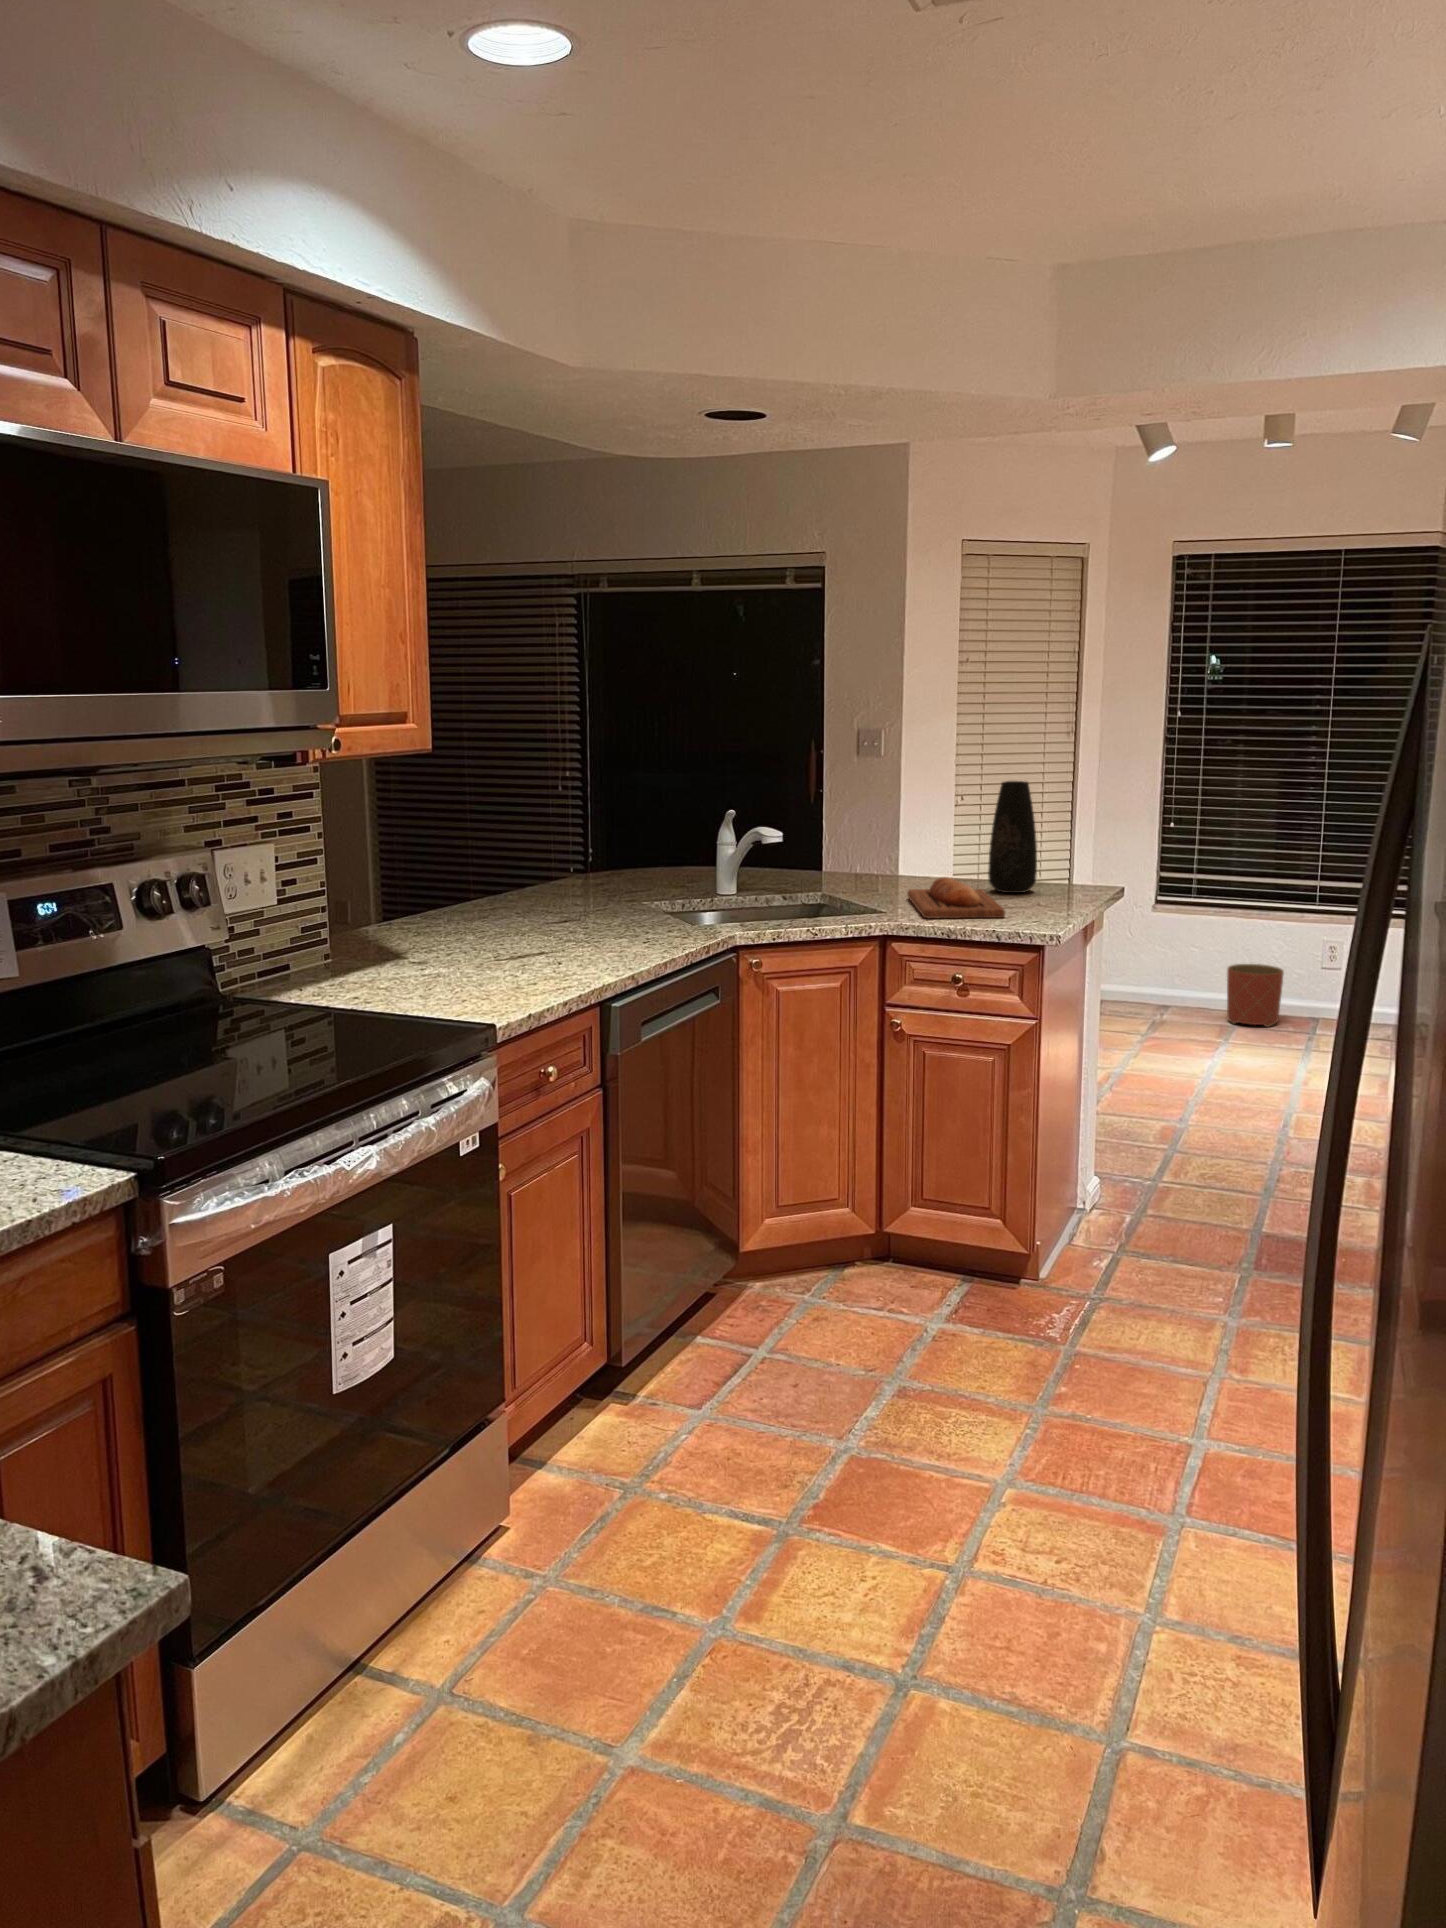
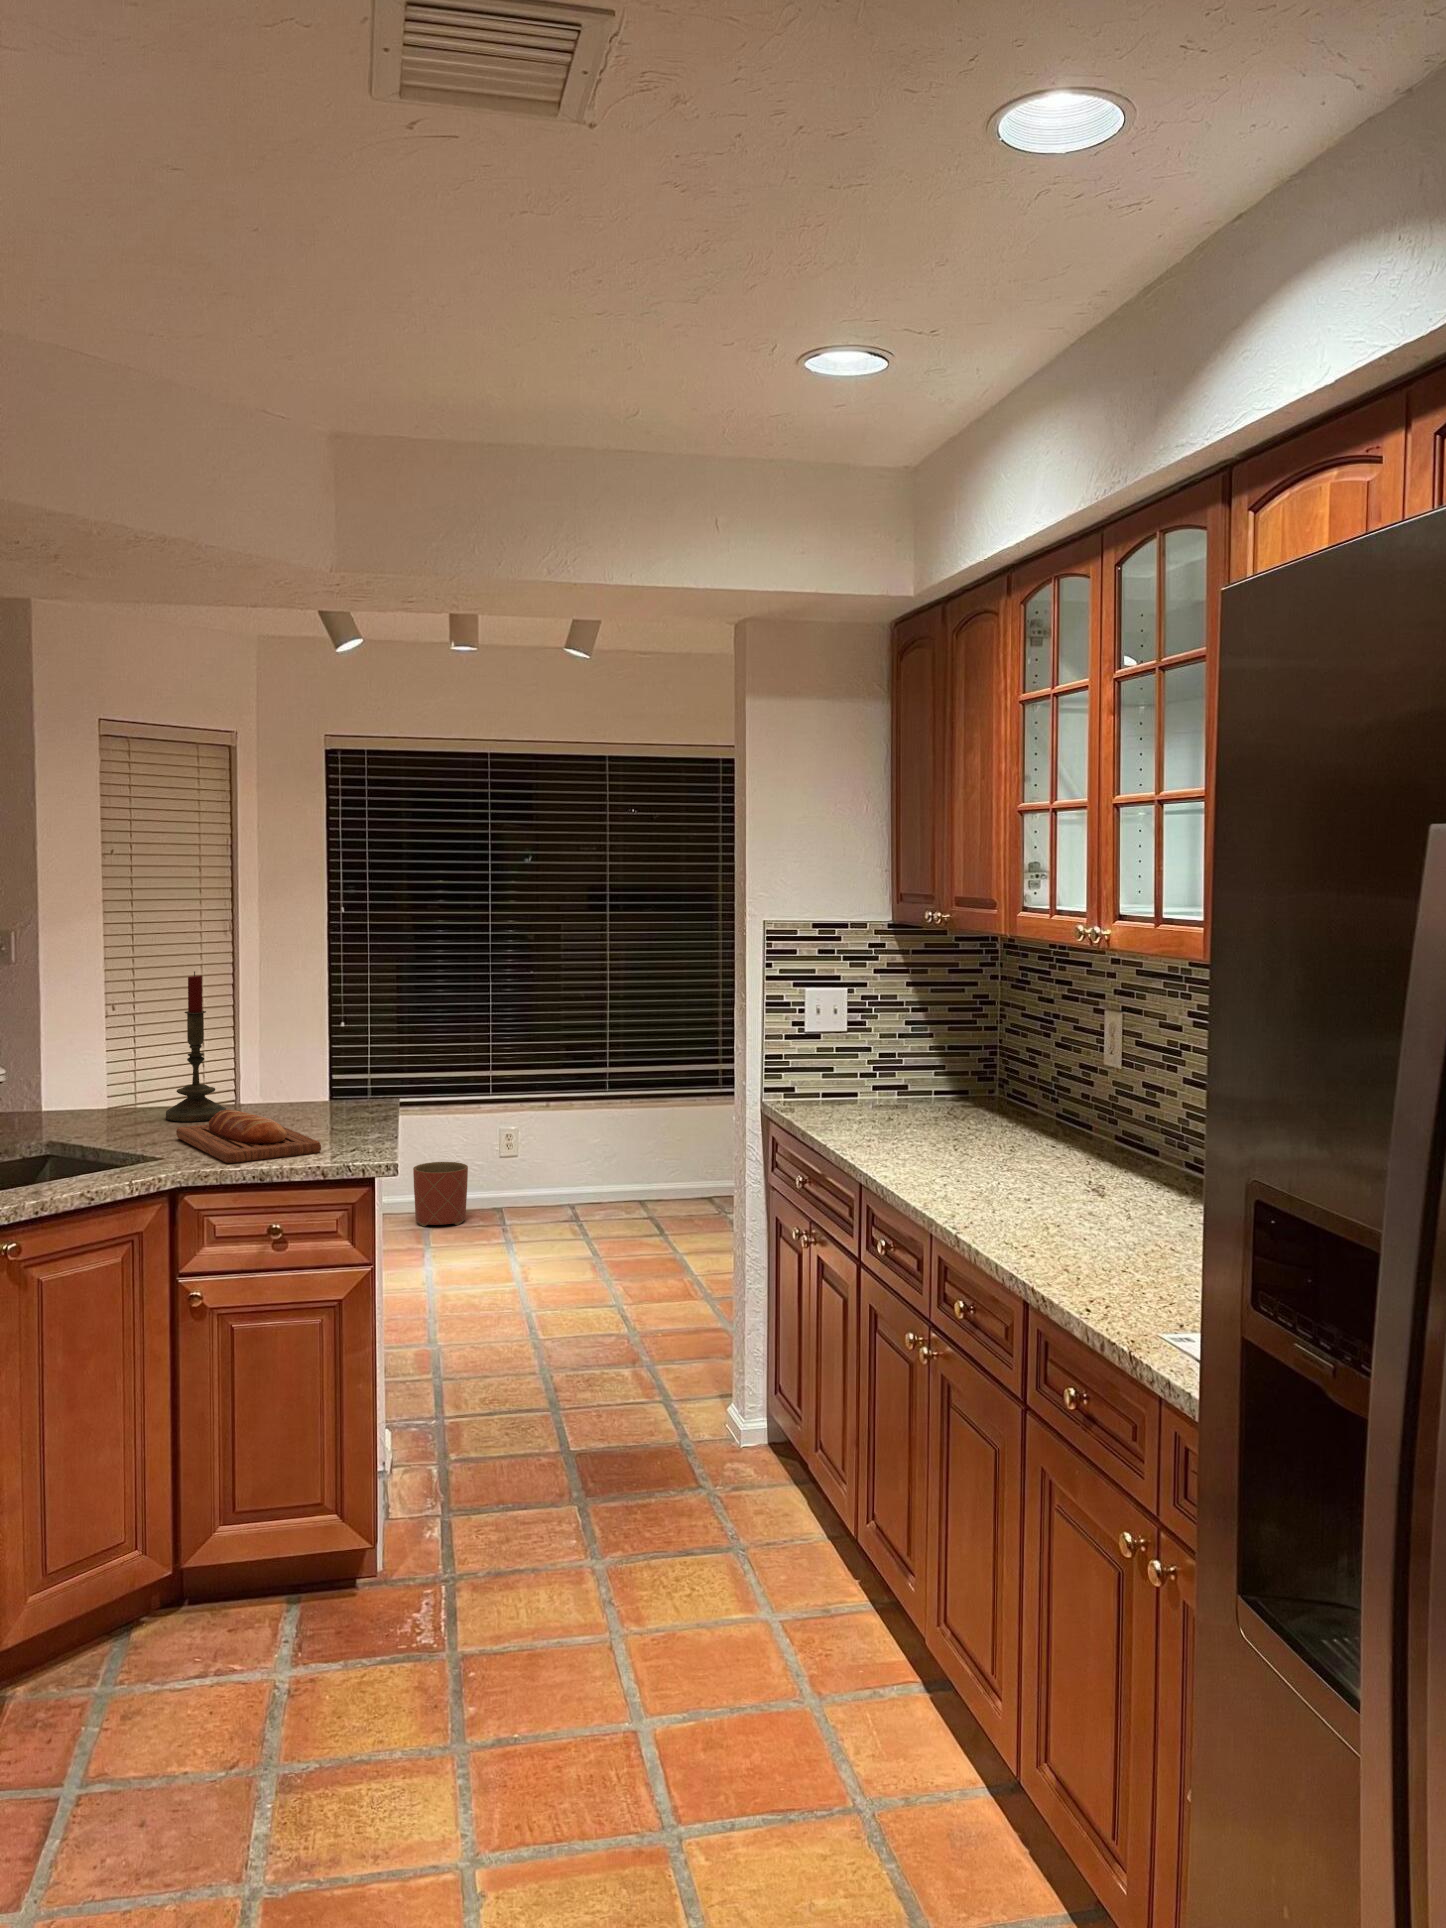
candle: none [915,761,964,888] -> present [166,972,226,1122]
vase: present [988,781,1037,893] -> none [263,992,320,1121]

